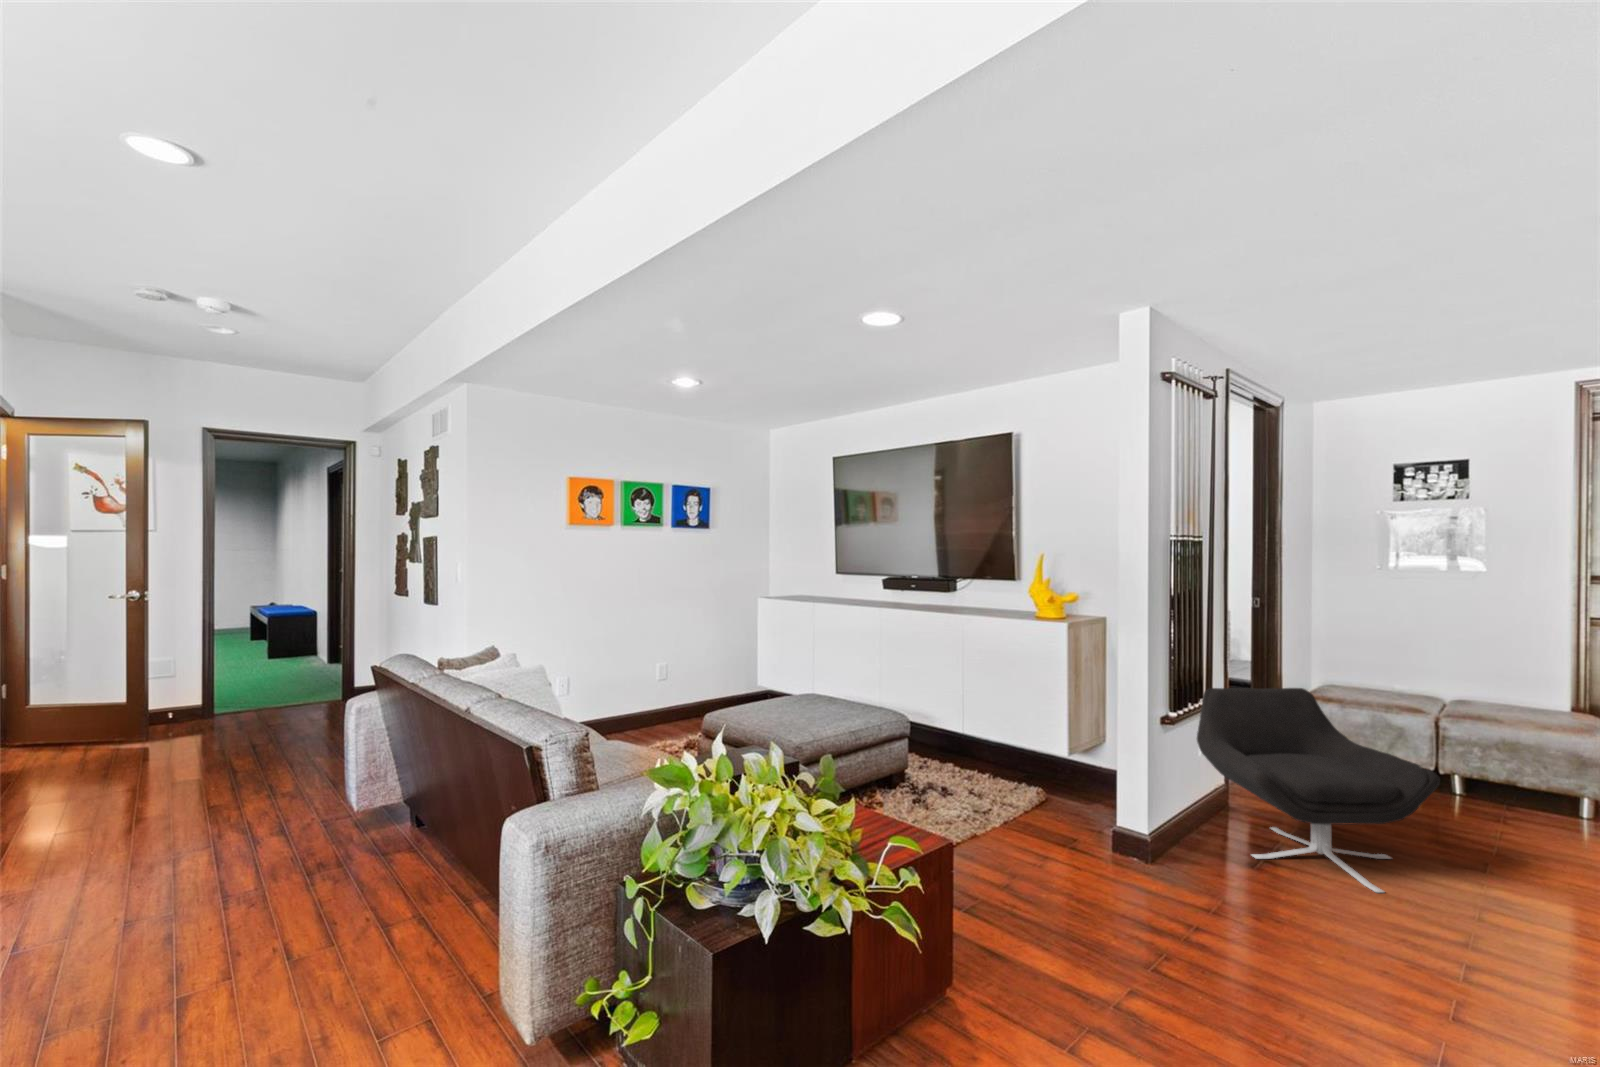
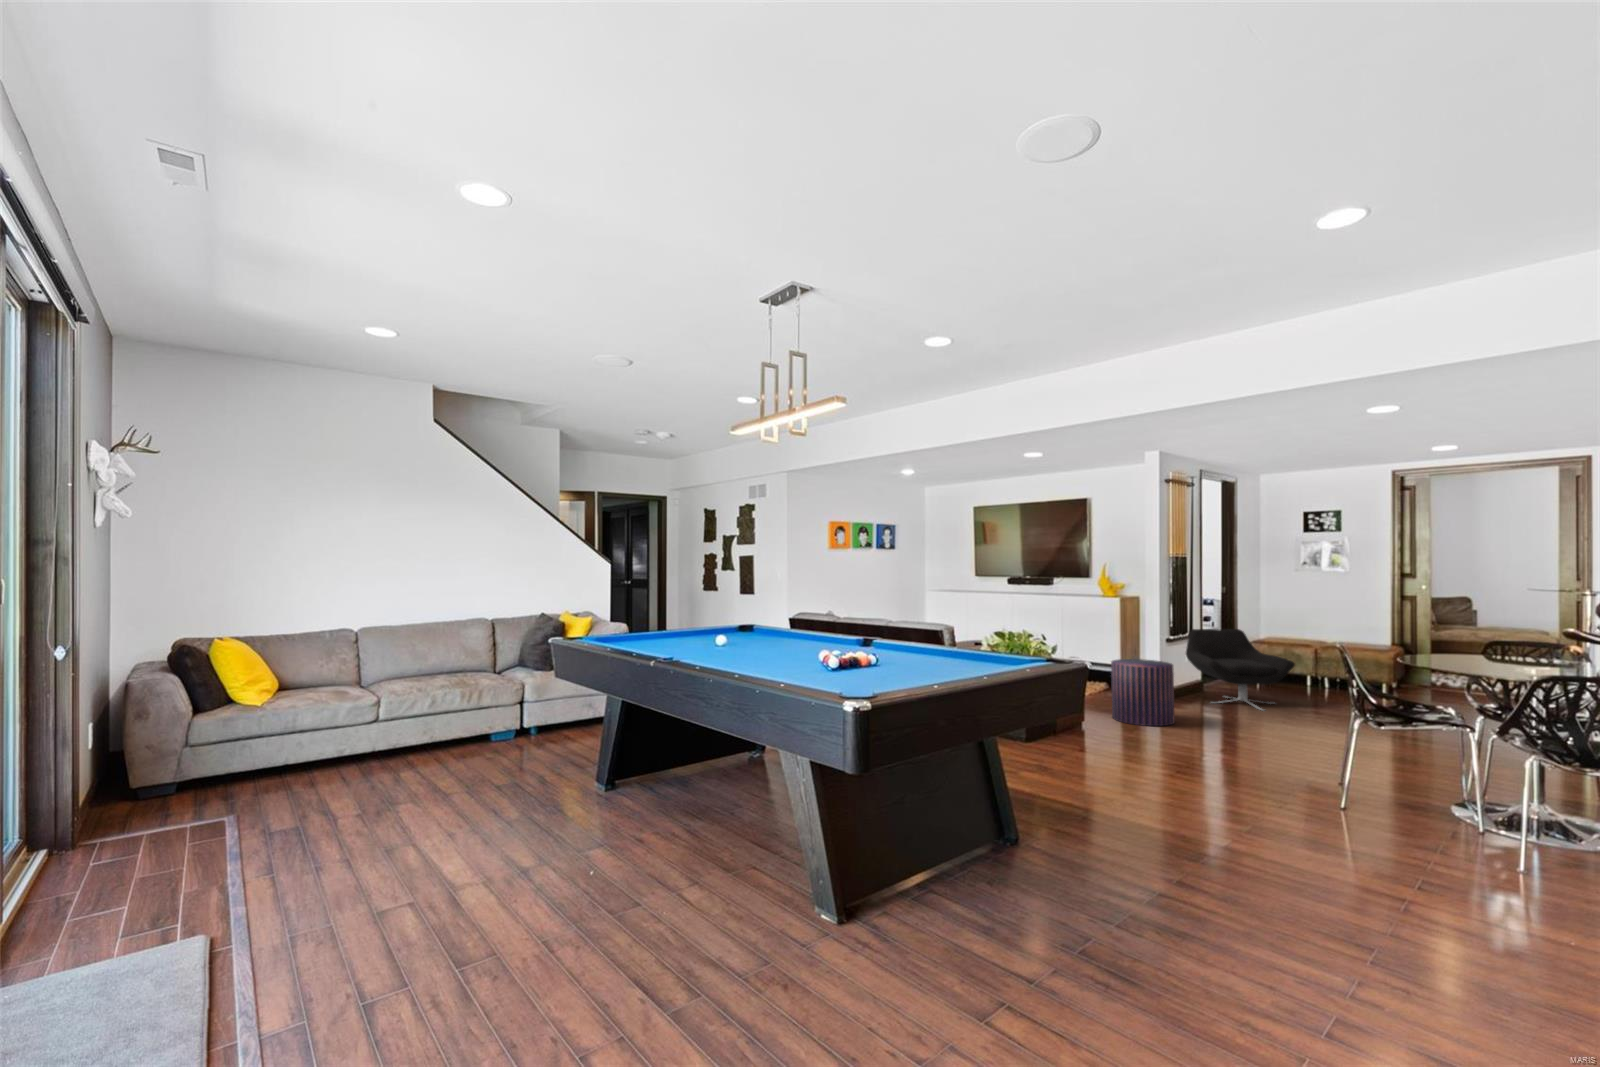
pouf: none [1035,784,1189,990] -> present [1111,659,1175,726]

